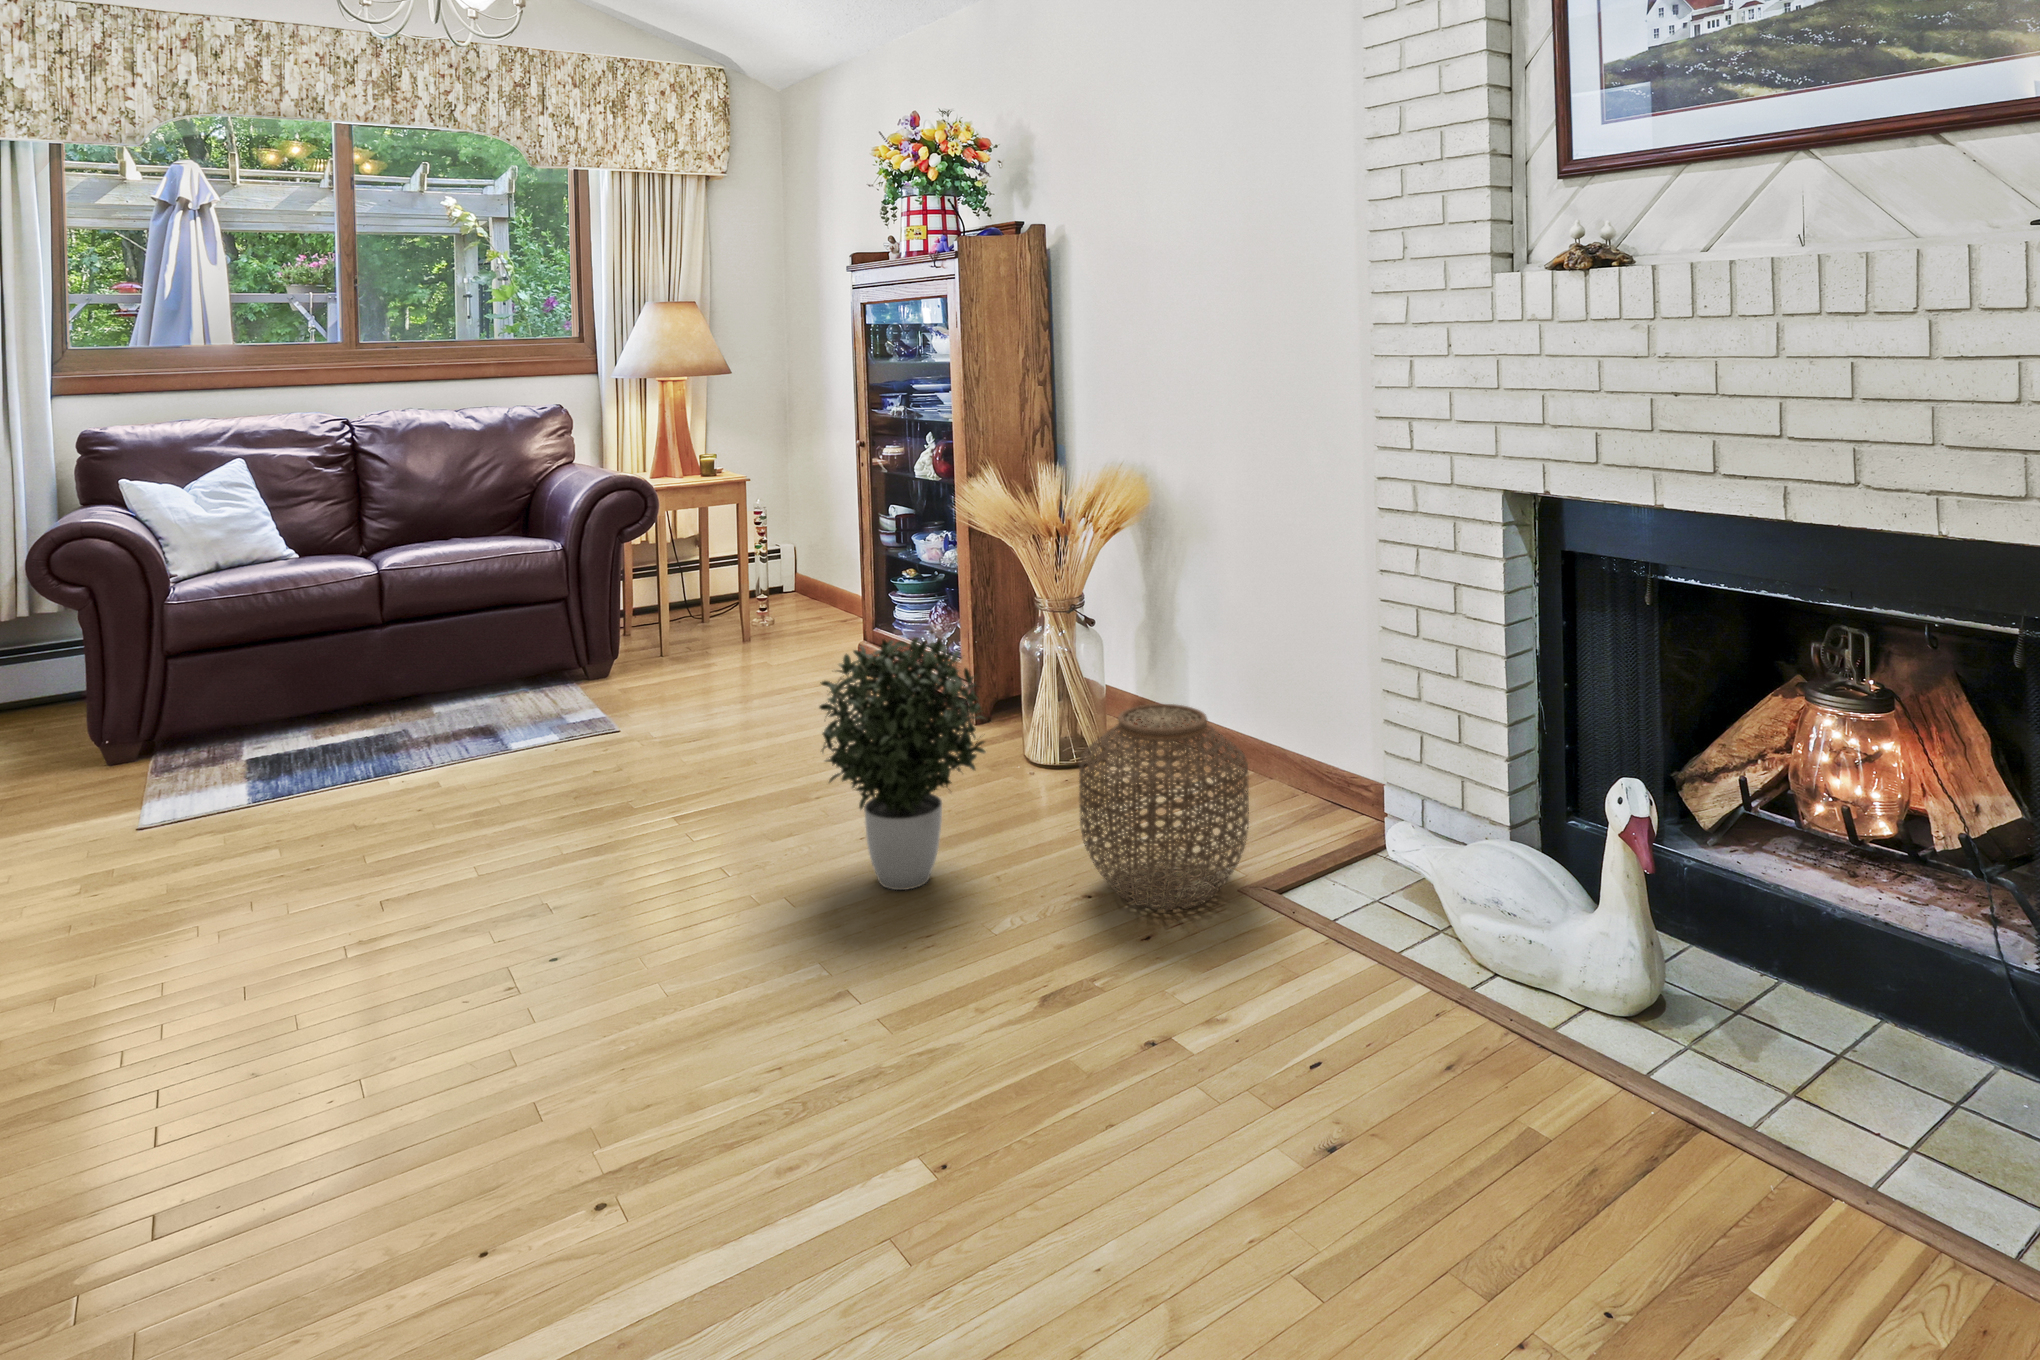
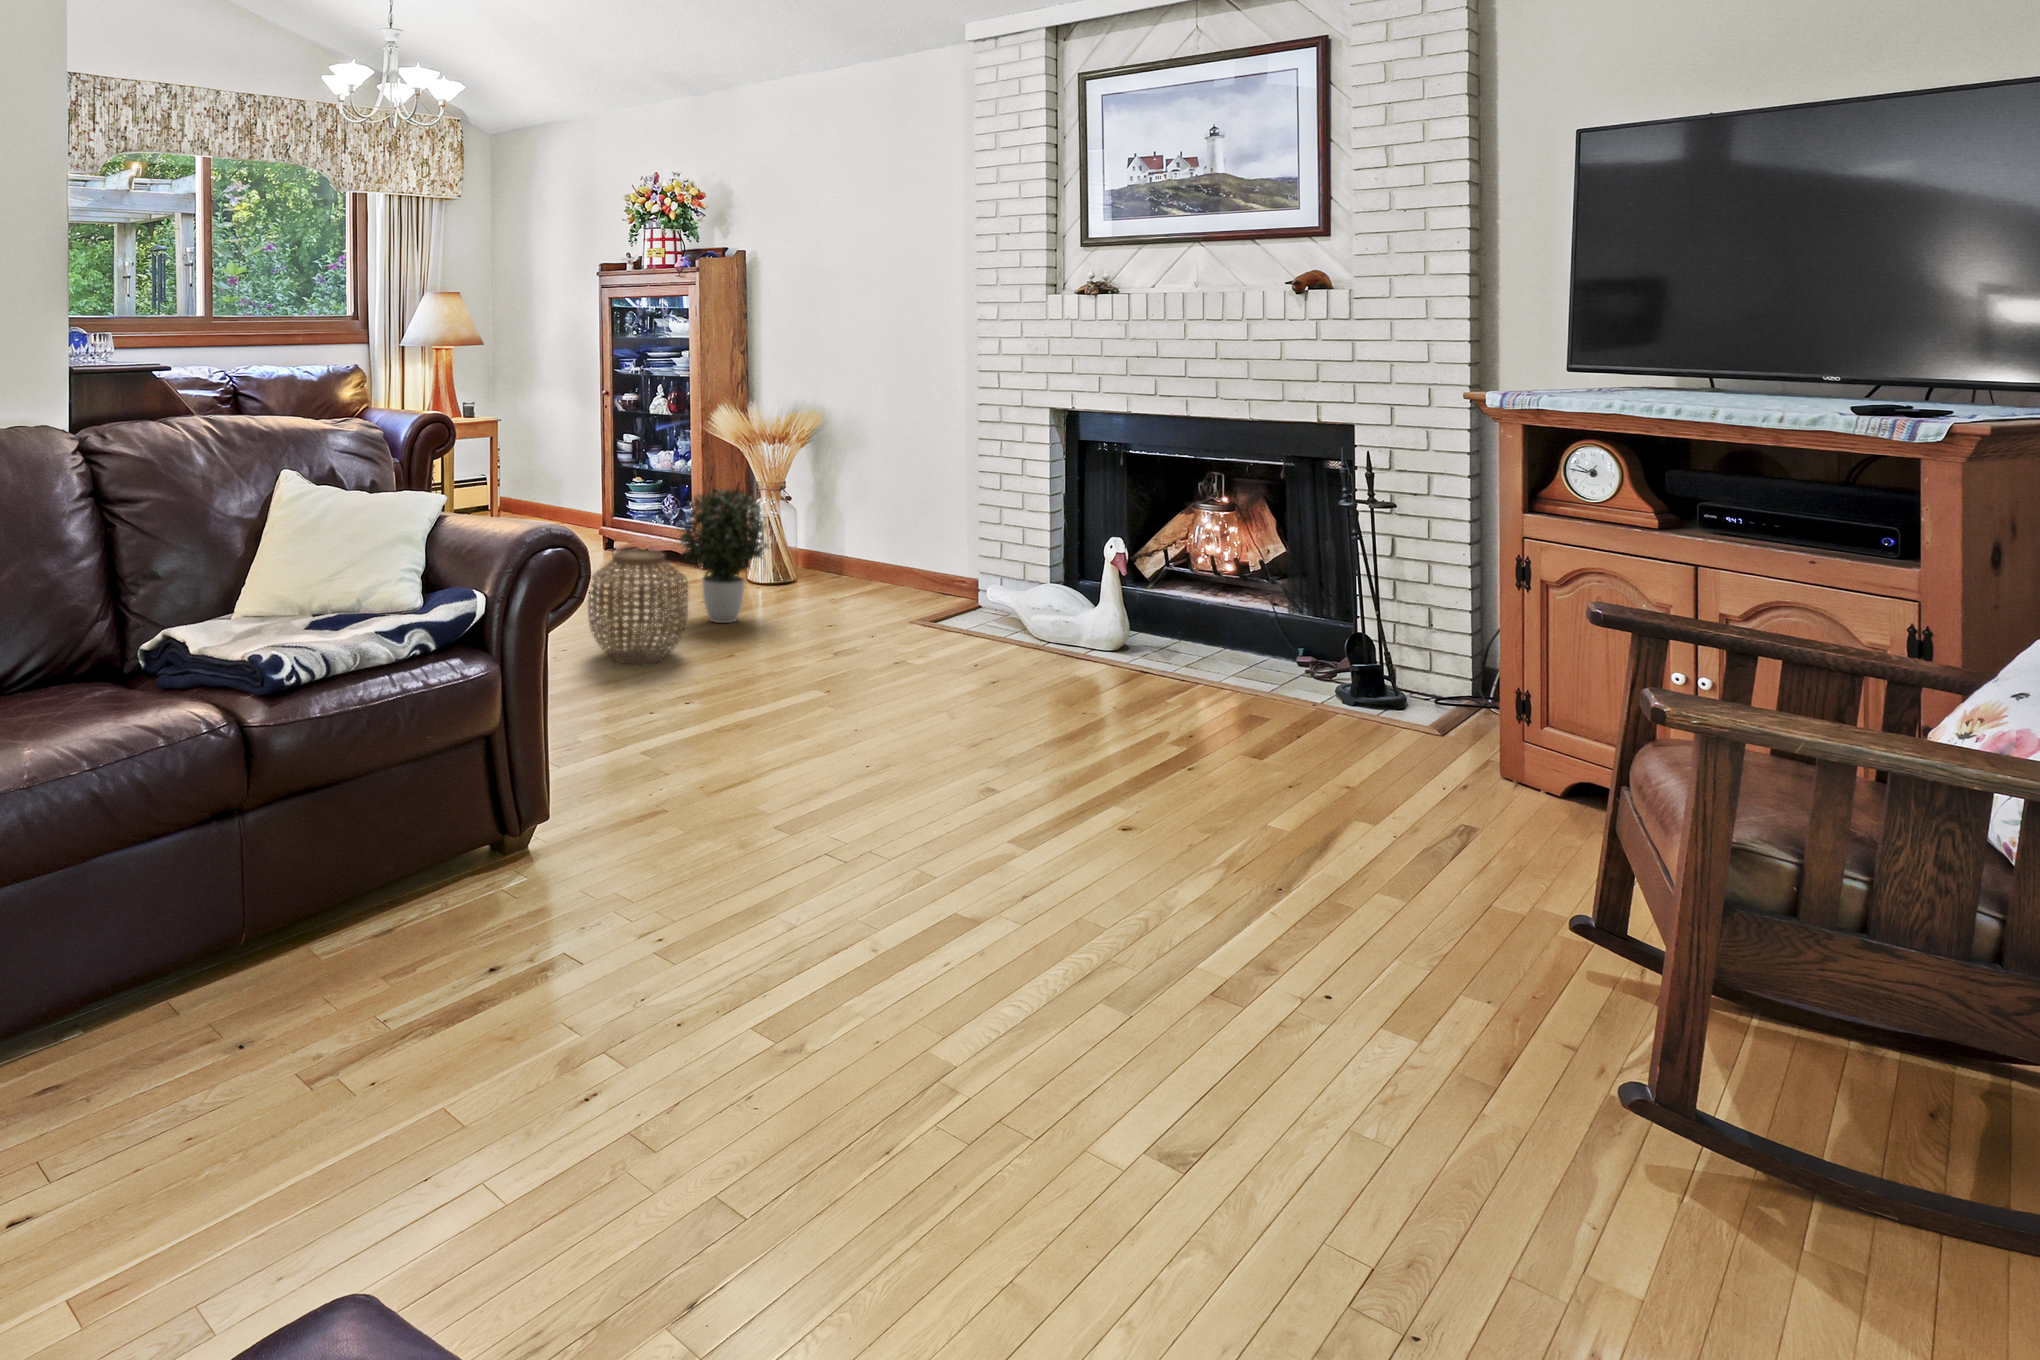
woven basket: present [1079,704,1249,910] -> present [588,550,688,664]

